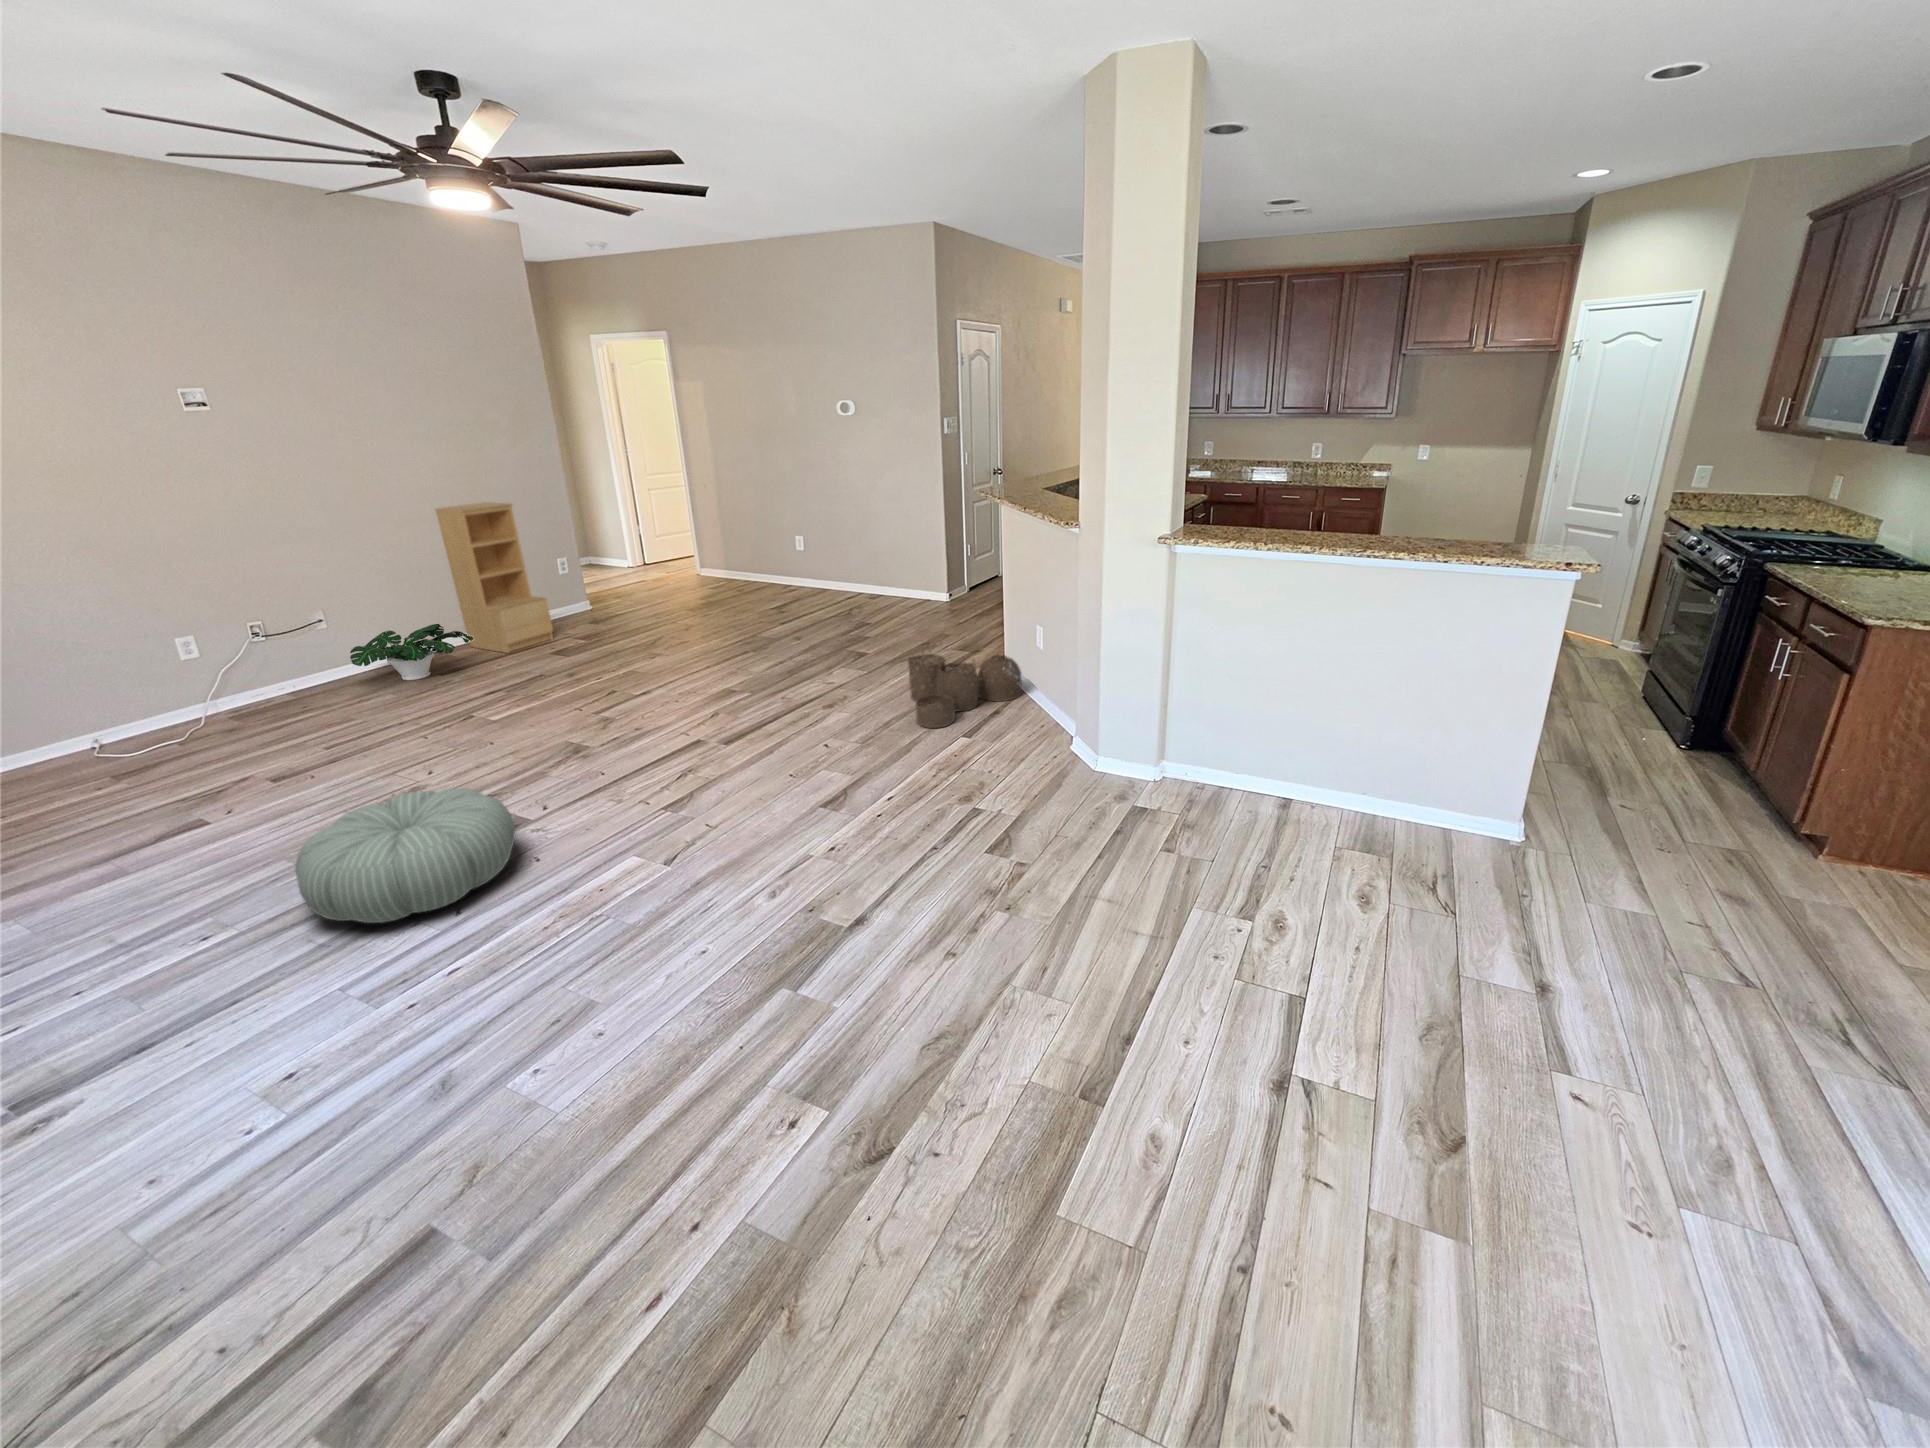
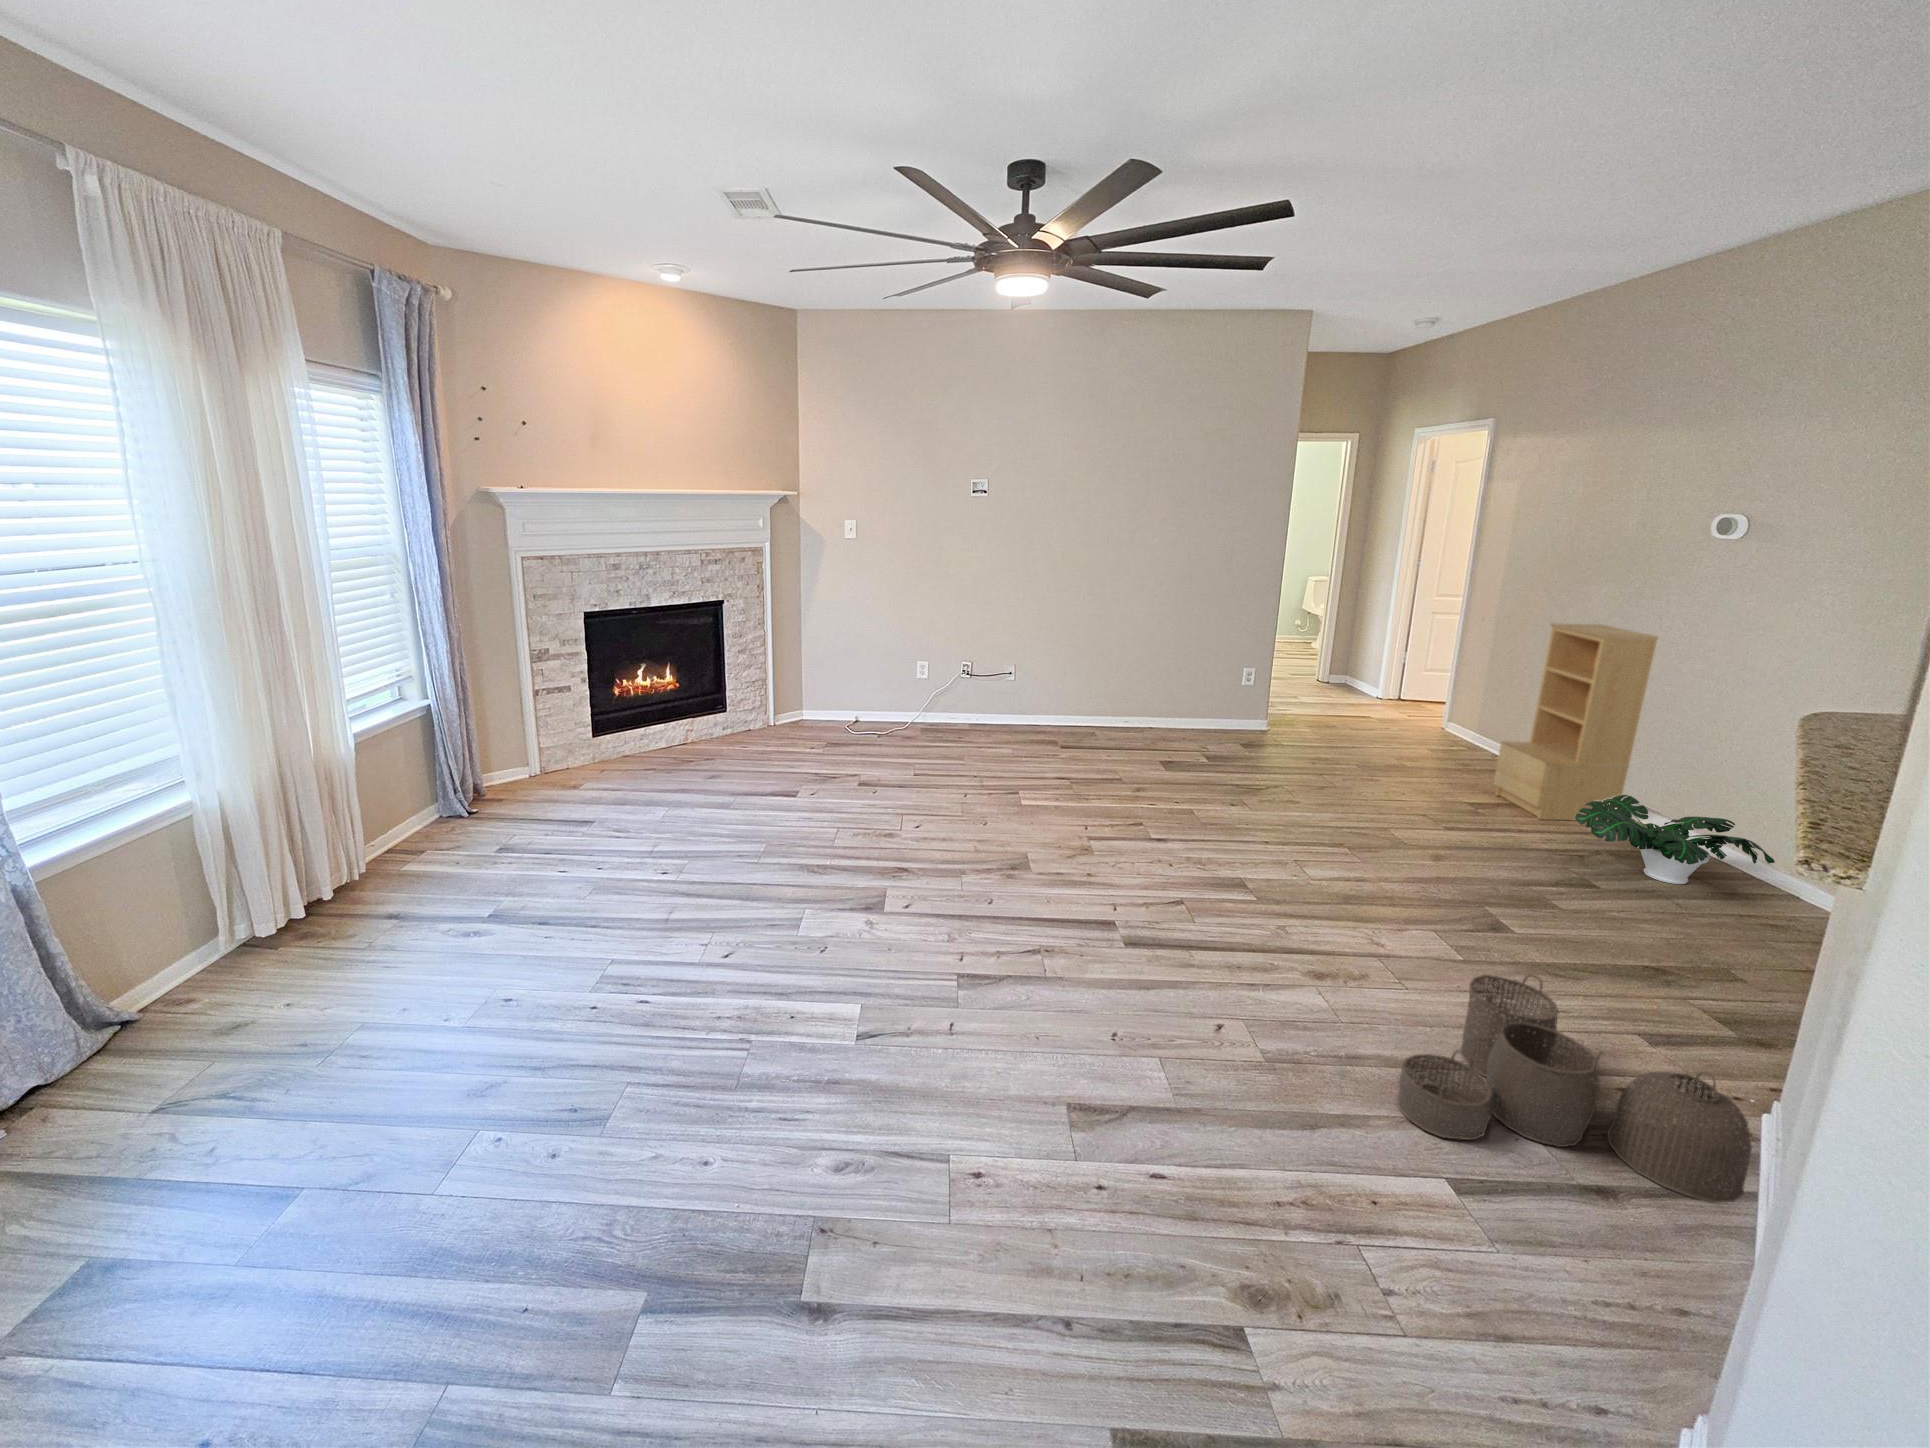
bookshelf: present [435,502,553,653] -> present [1494,623,1658,820]
potted plant: present [350,624,474,680] -> present [1575,795,1775,884]
pouf: present [295,788,515,923] -> none [676,827,843,945]

